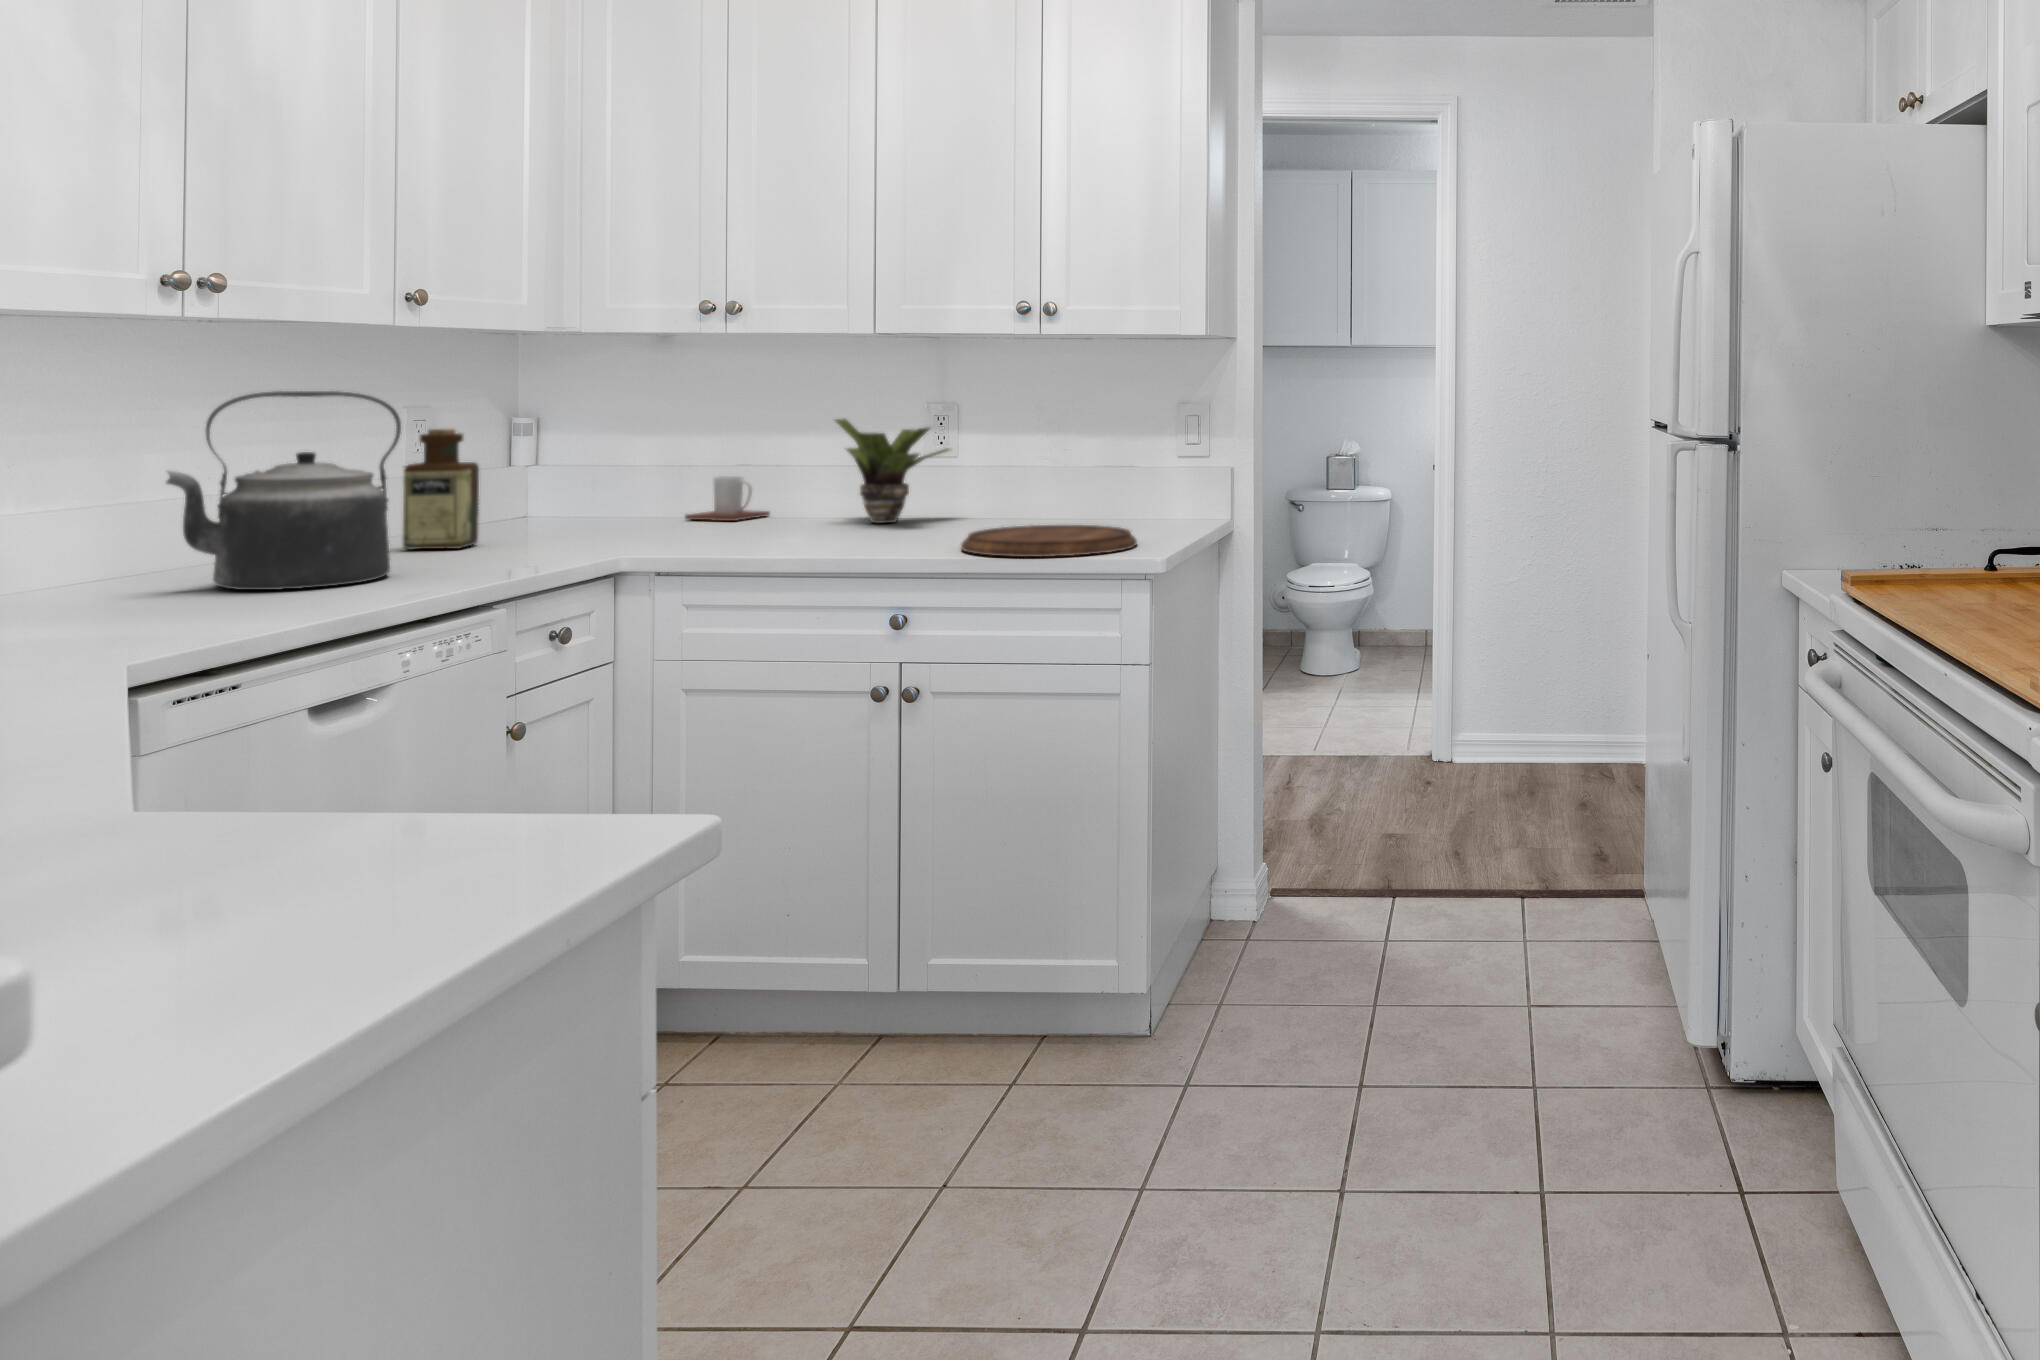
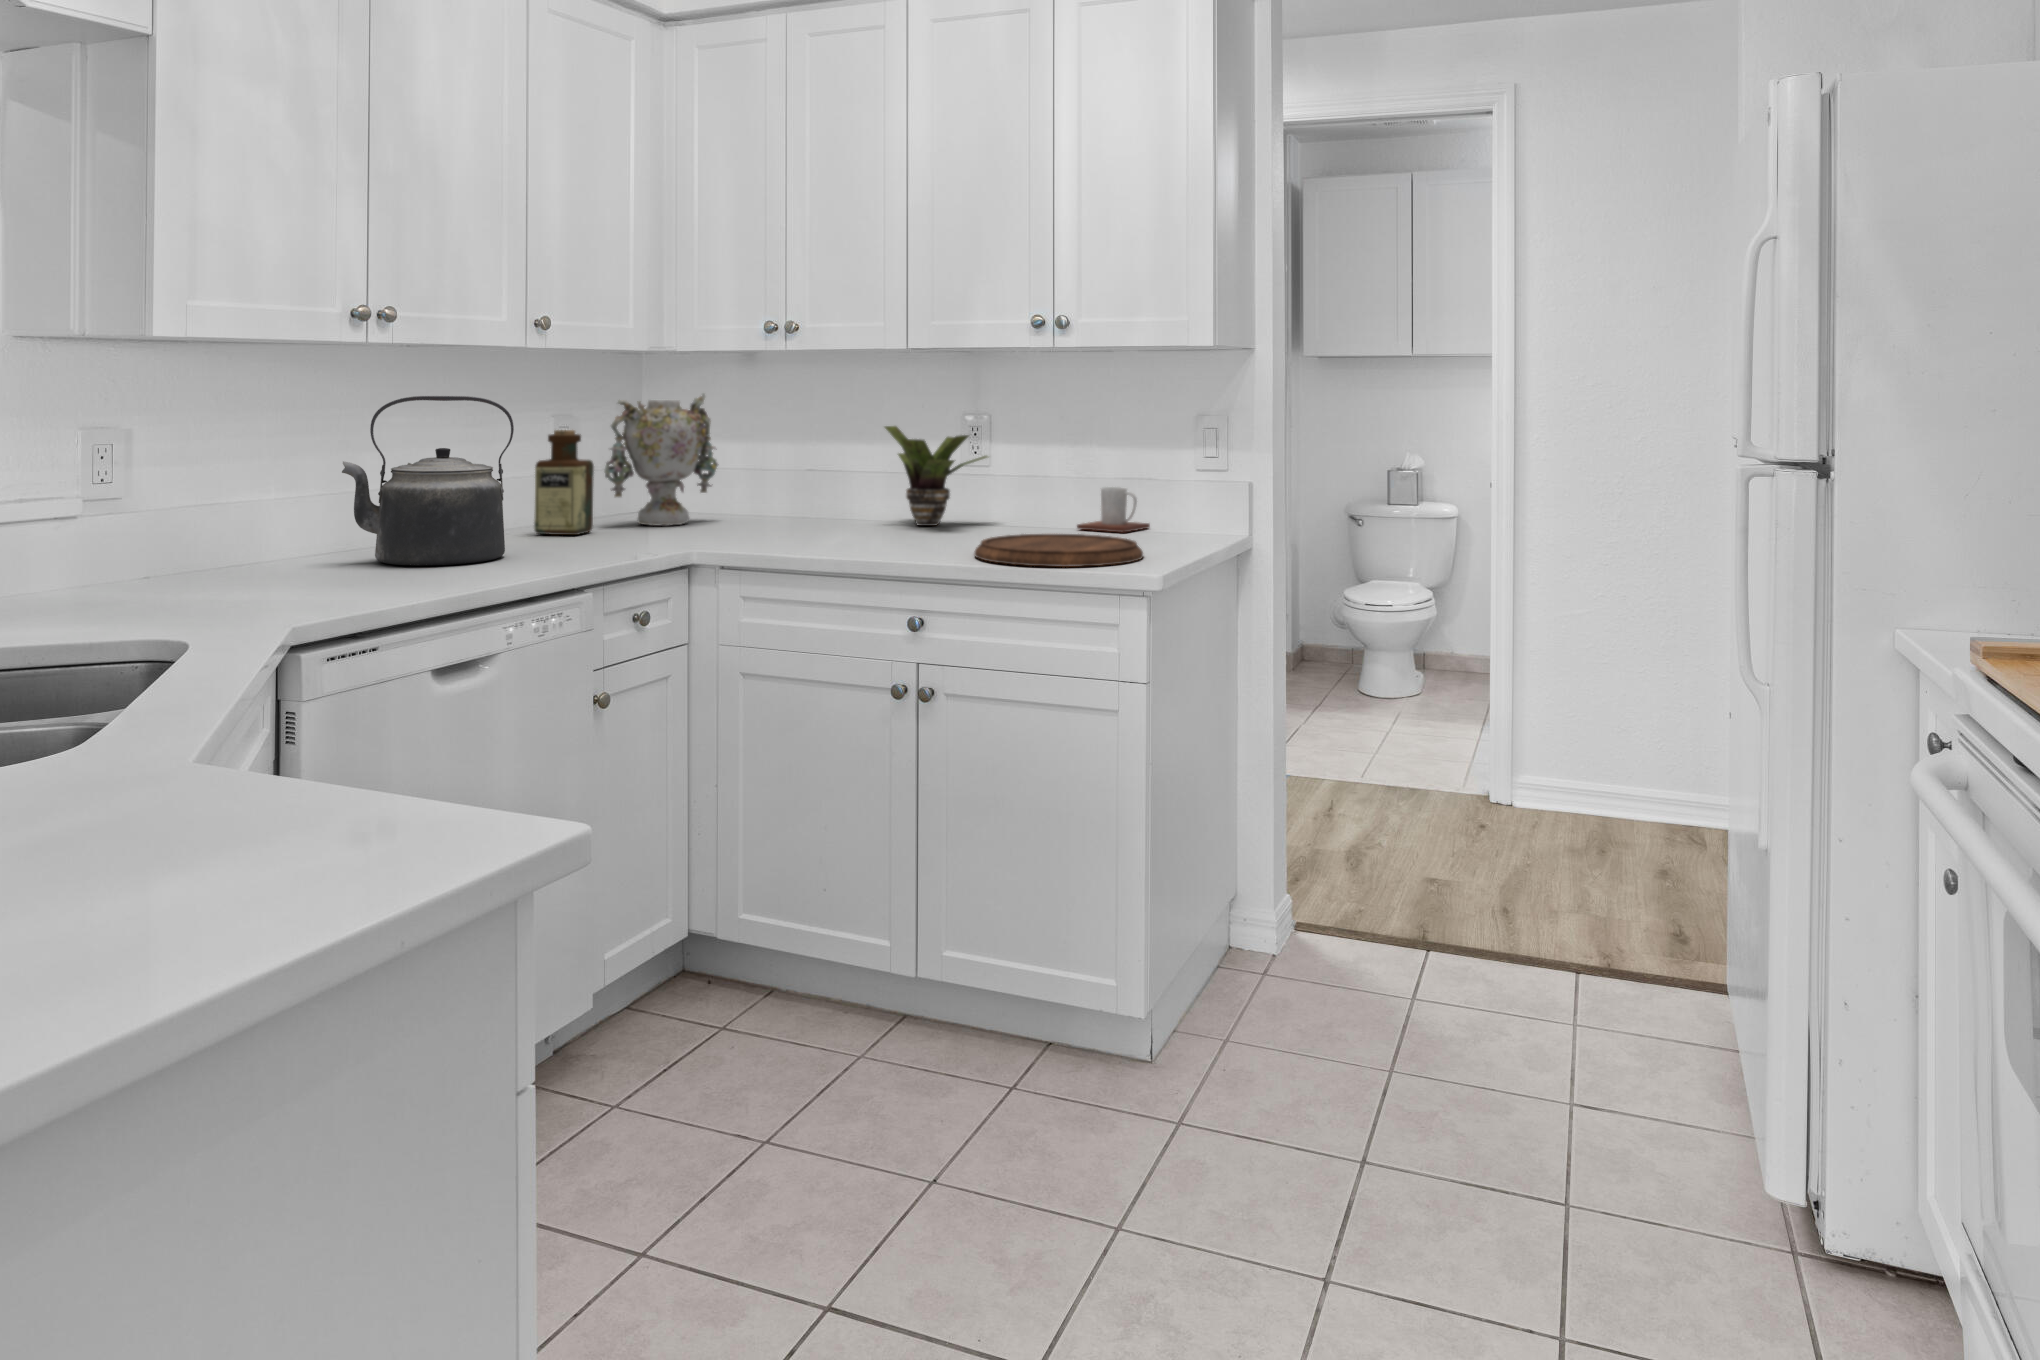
vase: none [487,385,629,535] -> present [605,393,718,526]
mug: present [685,476,770,521] -> present [1077,487,1150,533]

